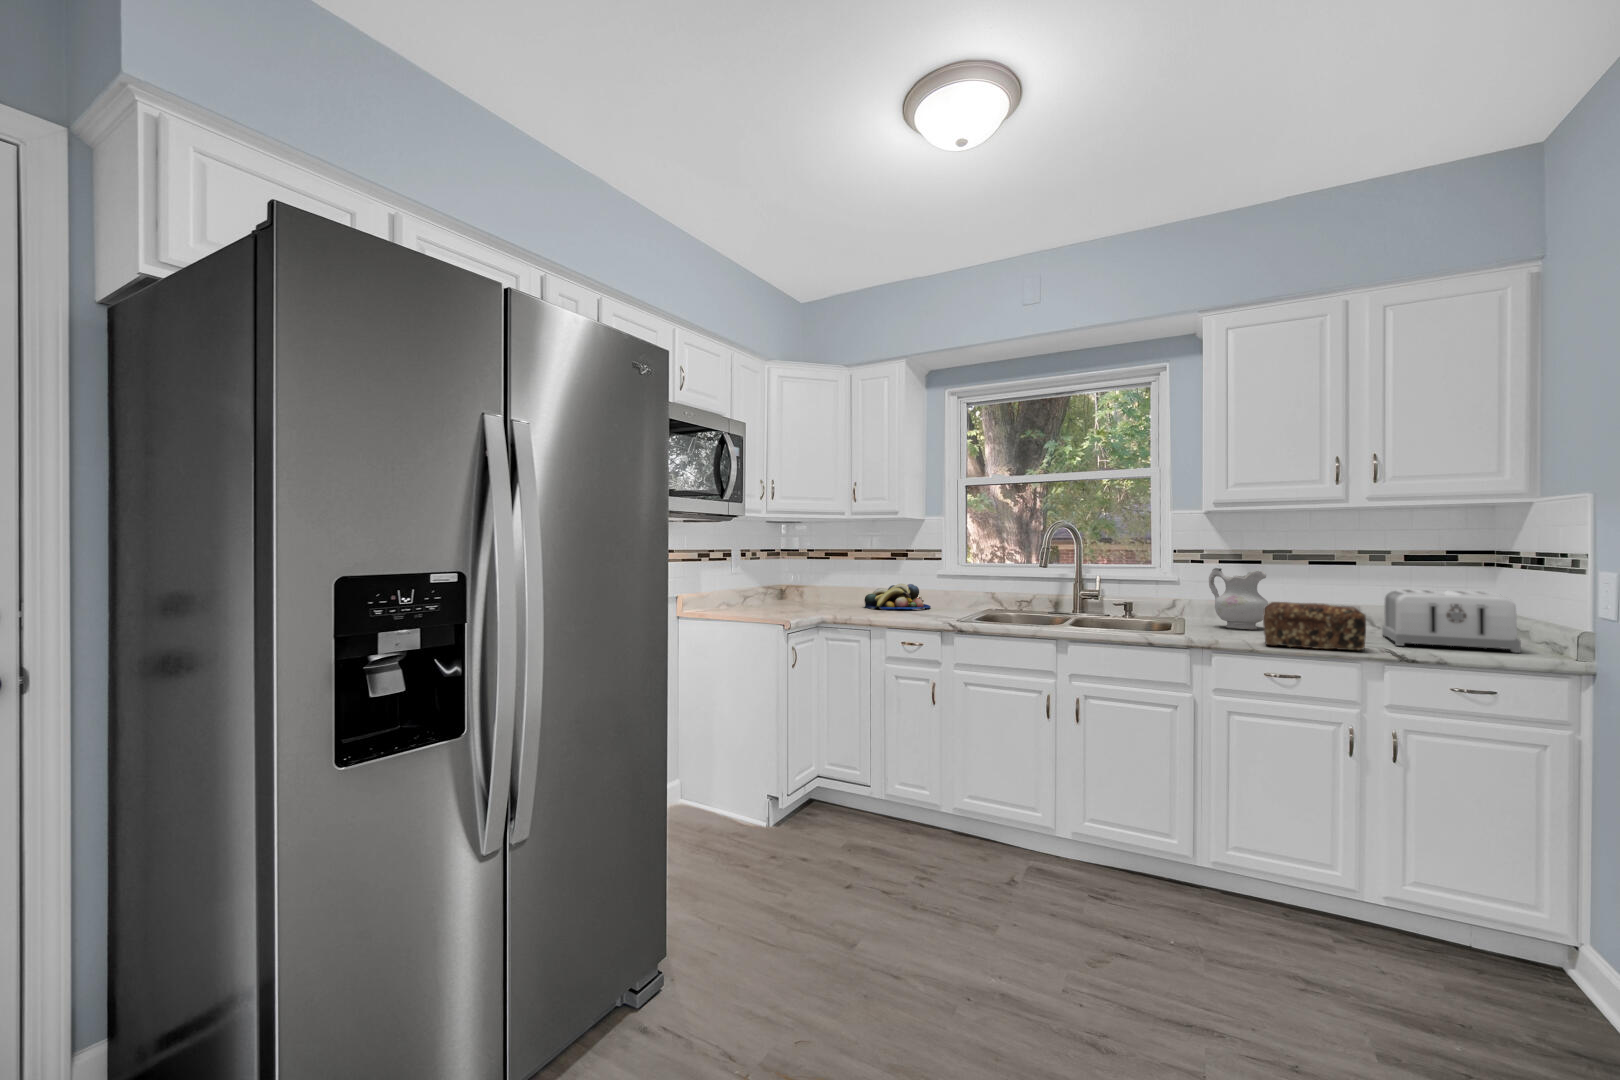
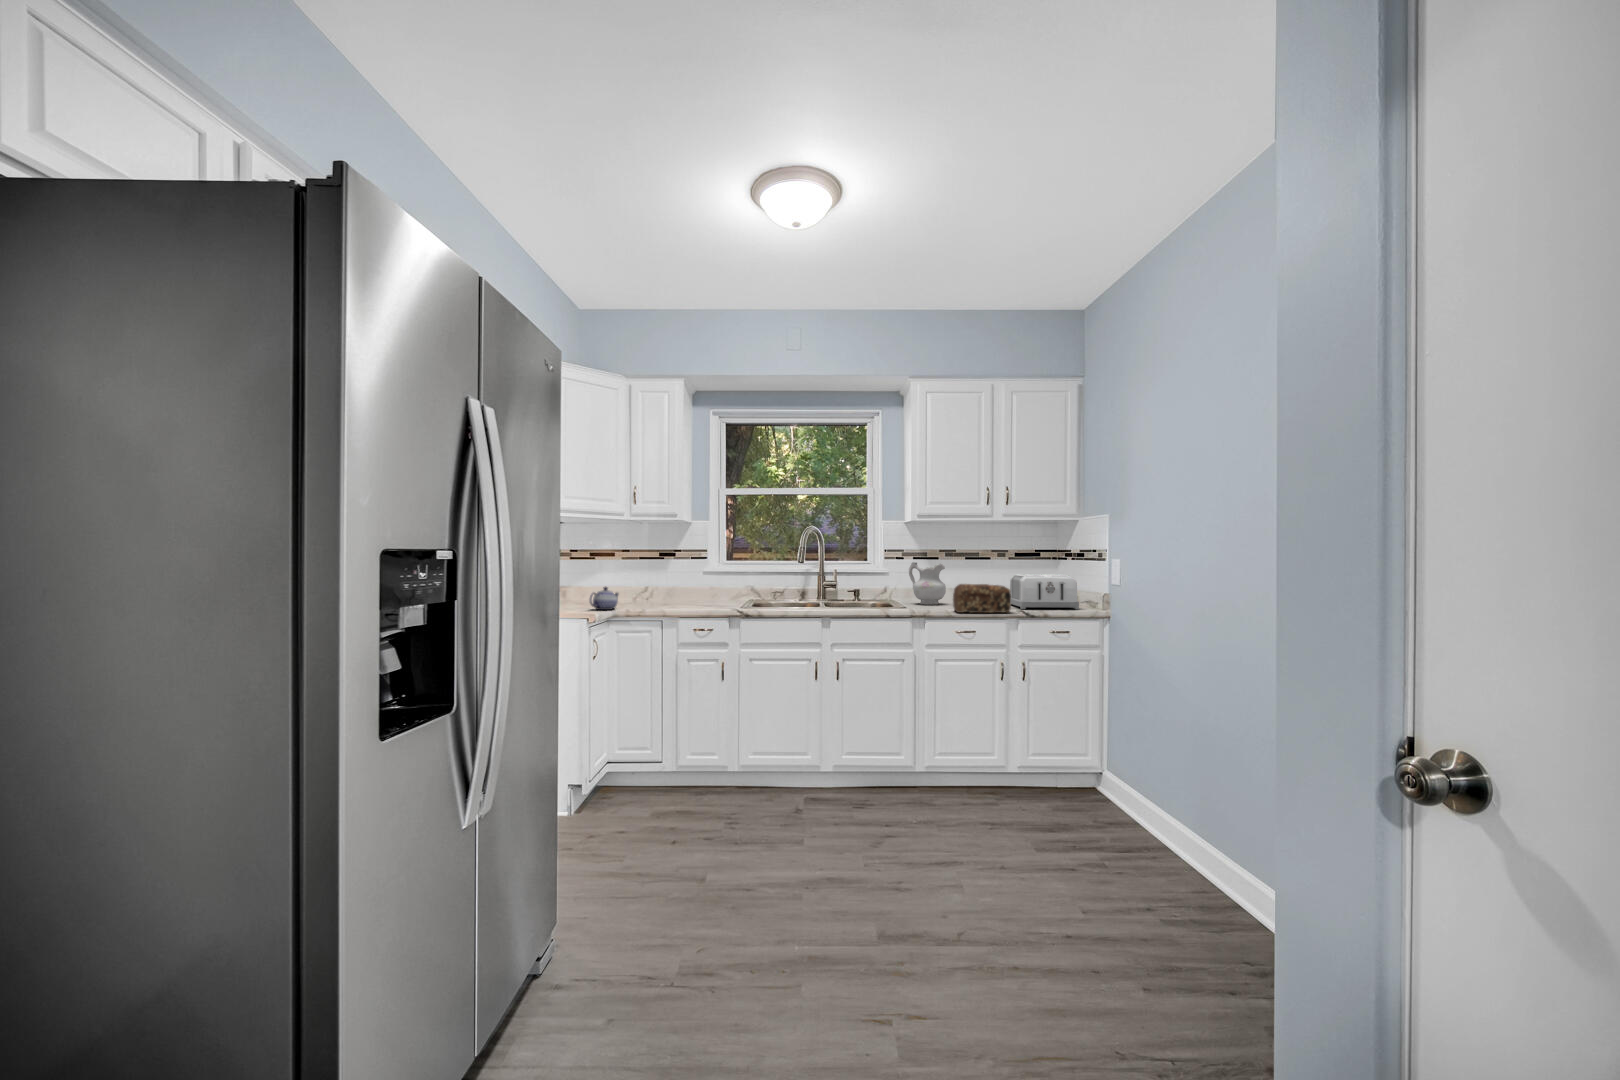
fruit bowl: present [865,584,931,610] -> none [639,580,697,603]
teapot: none [789,590,826,616] -> present [590,587,618,610]

